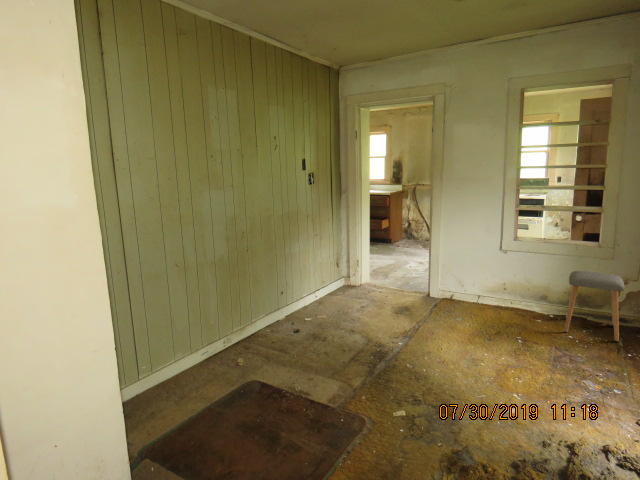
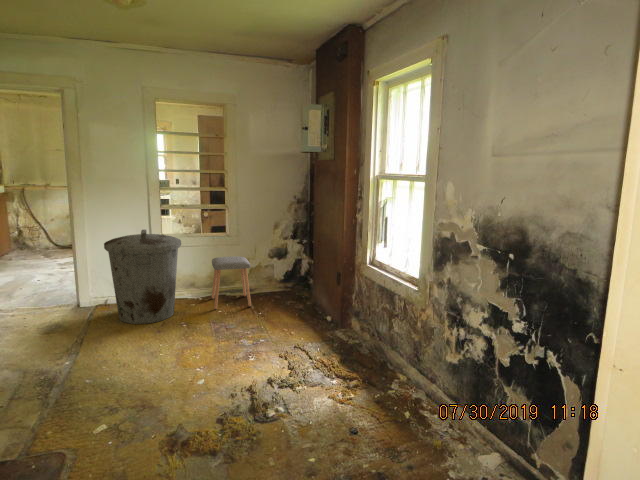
trash can: none [451,230,531,328] -> present [104,230,181,324]

